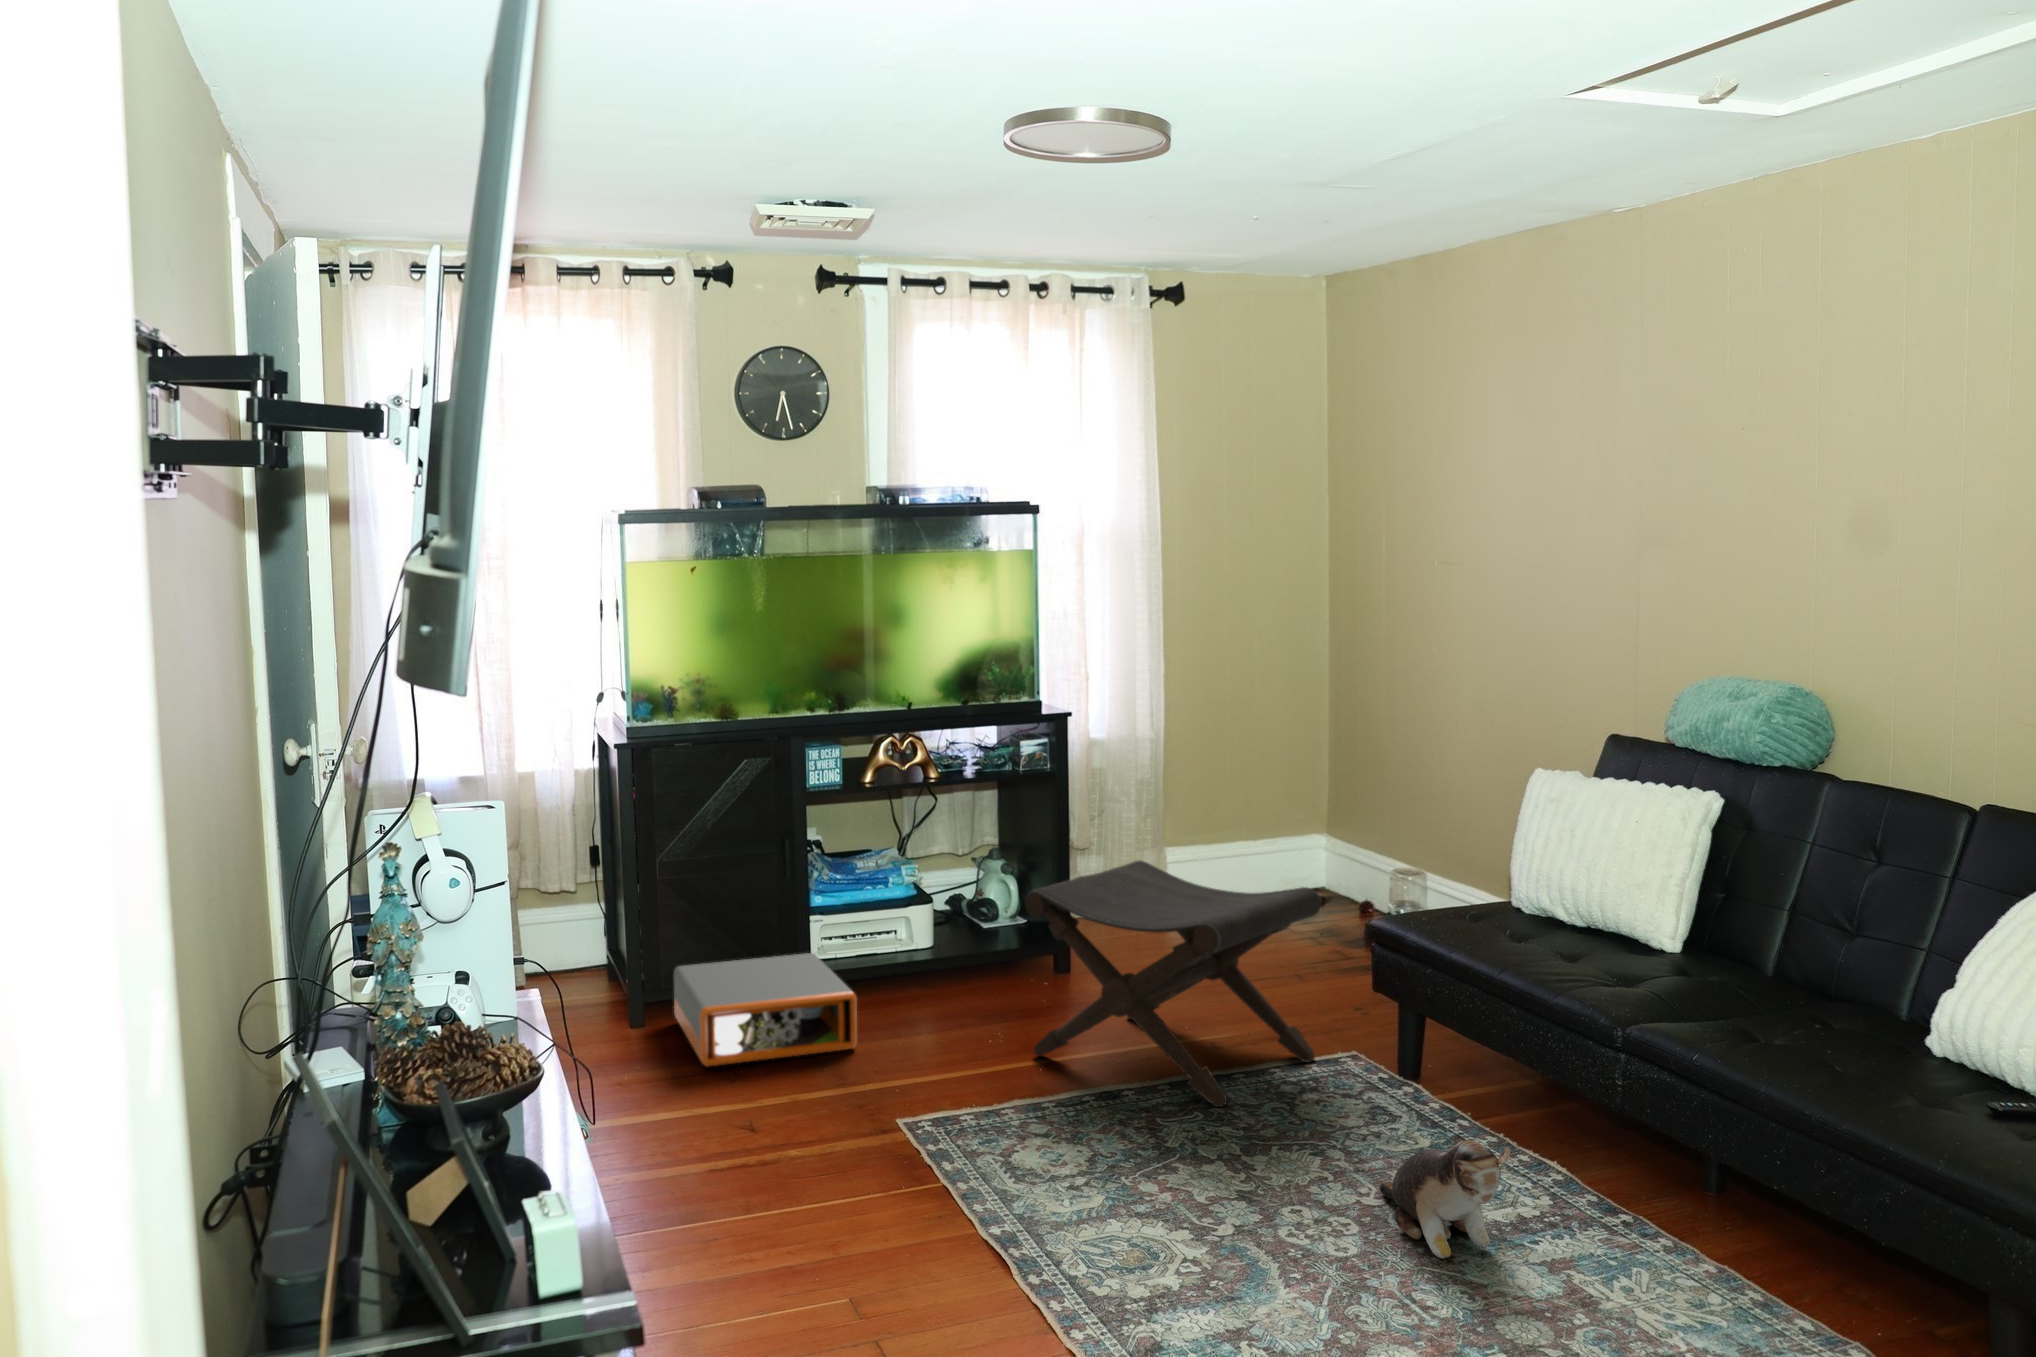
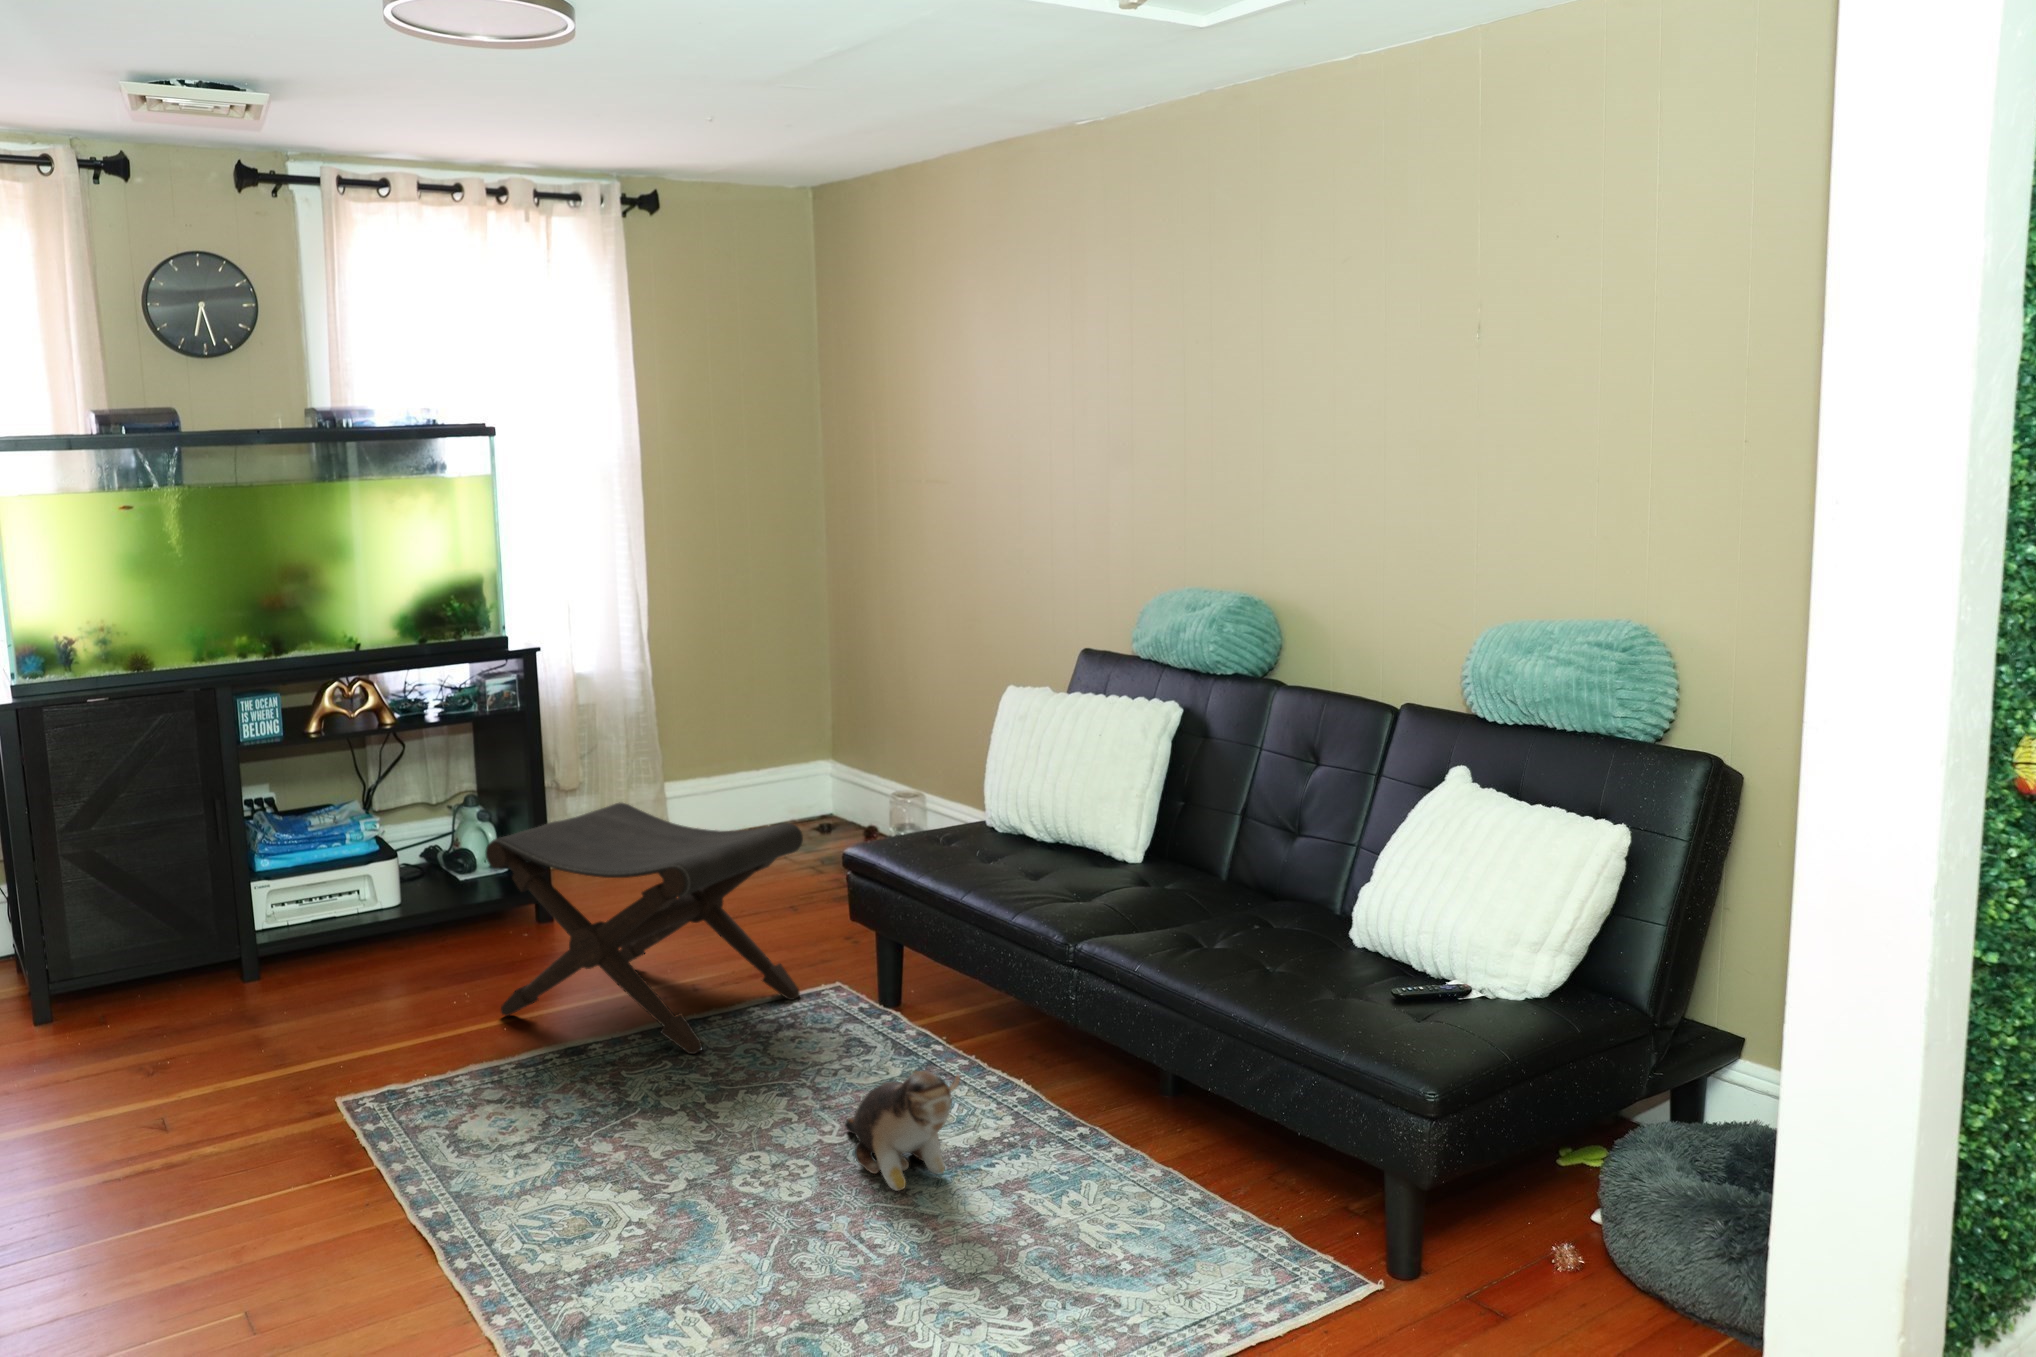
storage box: present [674,953,857,1066] -> none [73,921,297,1059]

